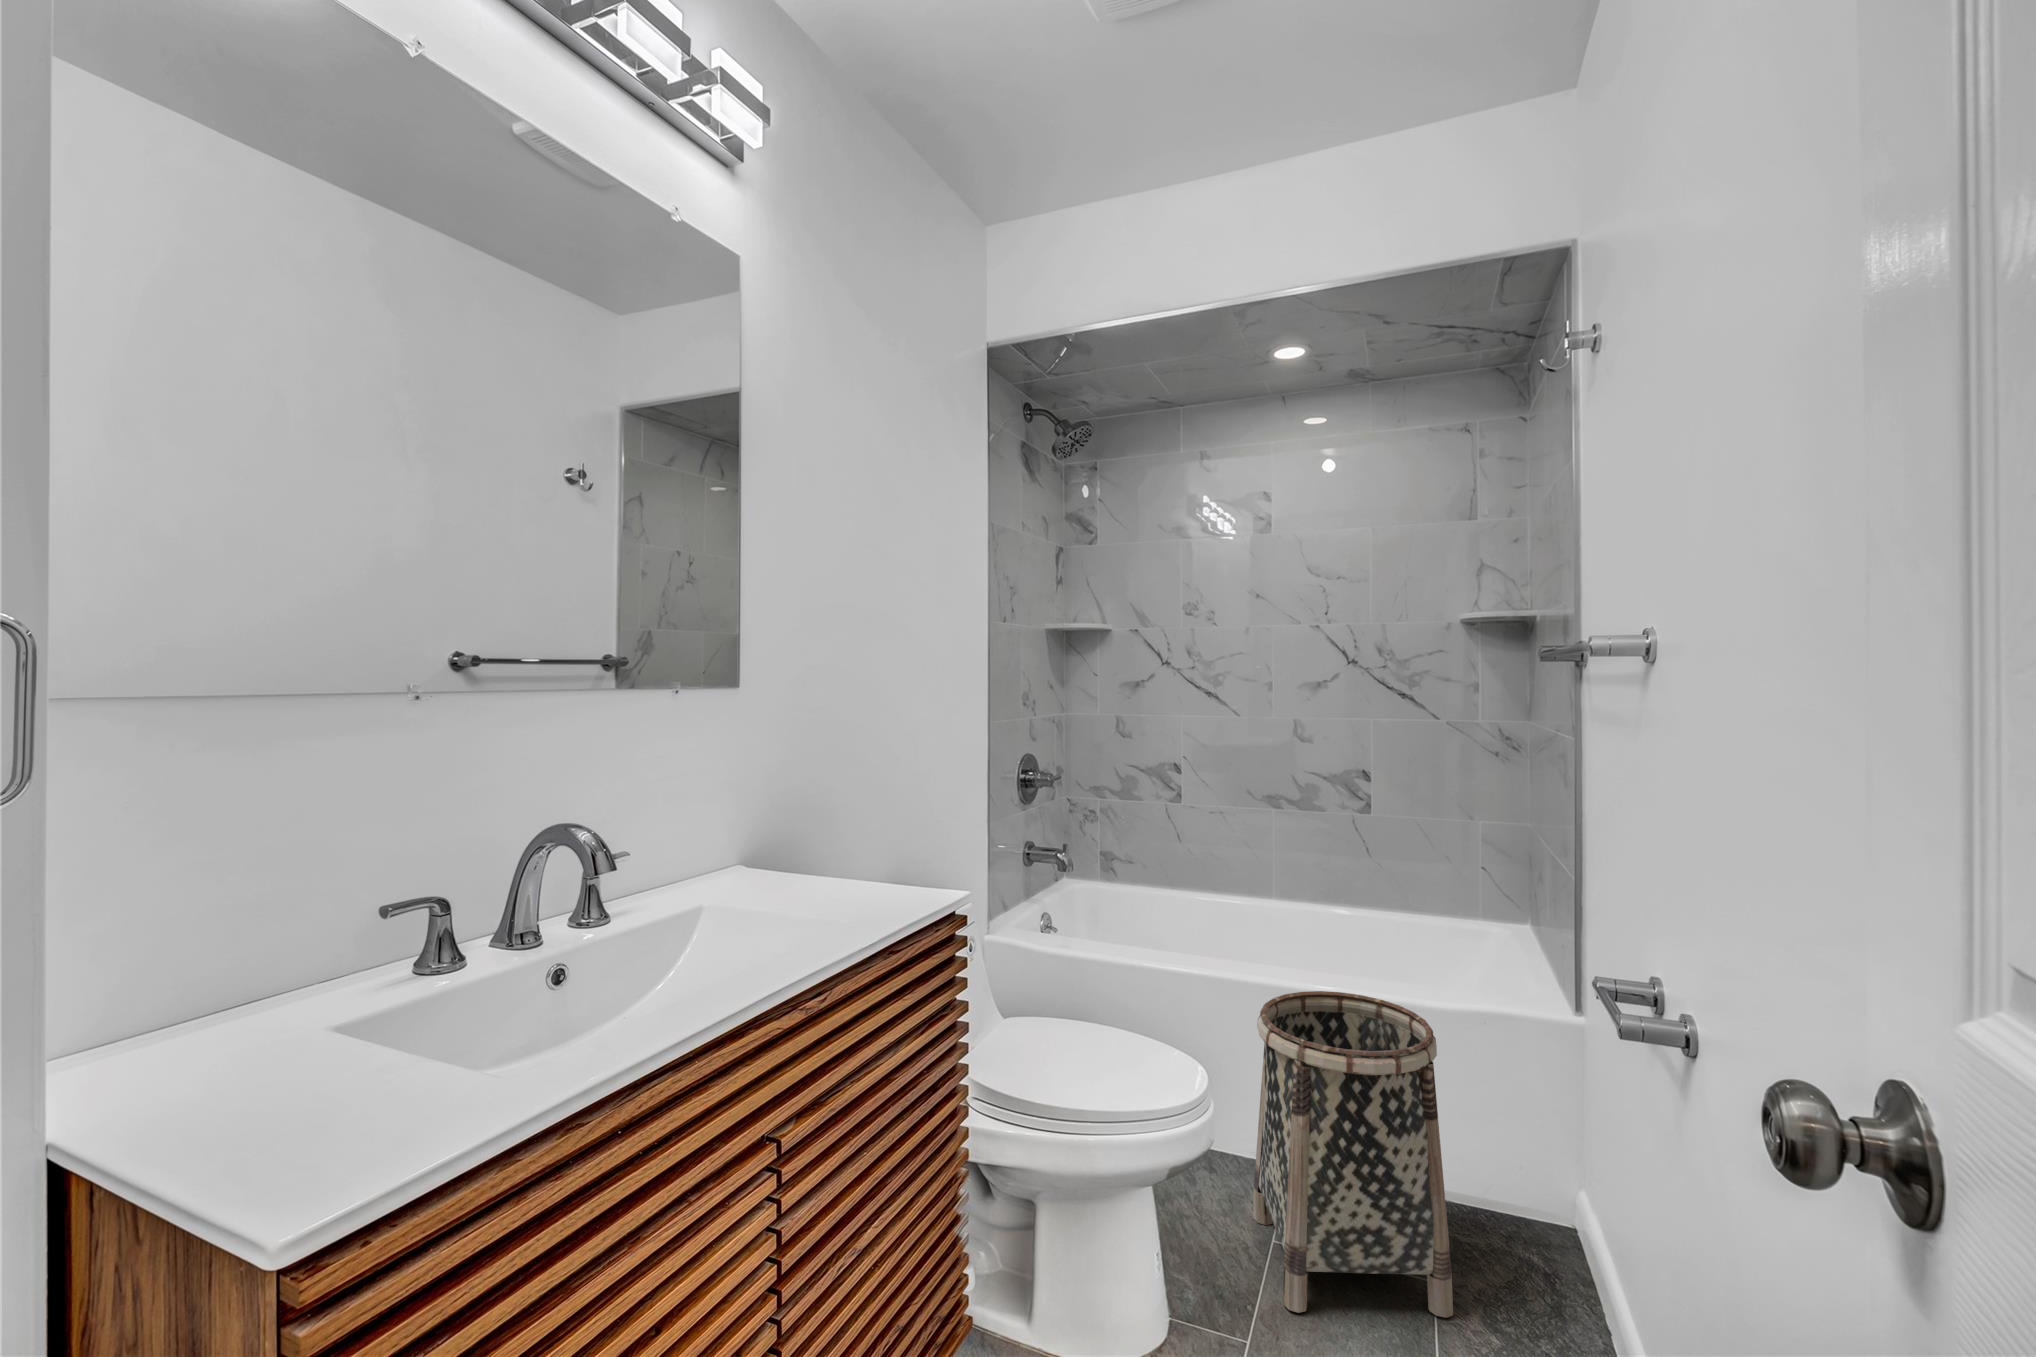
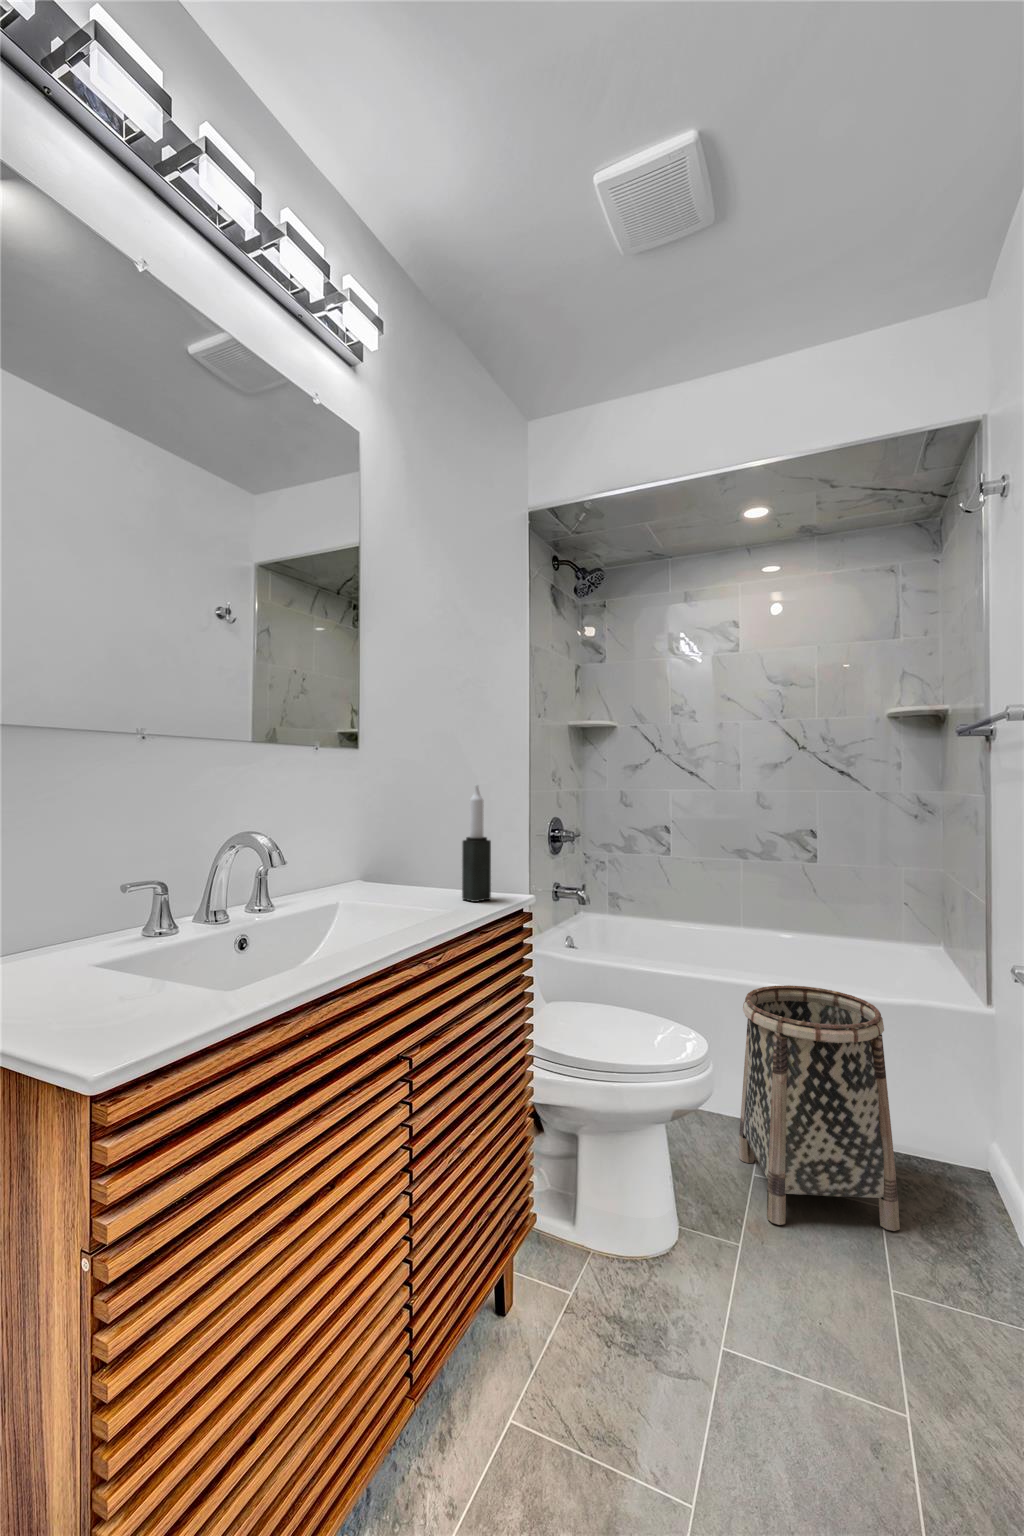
candle: none [872,745,910,904] -> present [462,784,491,902]

